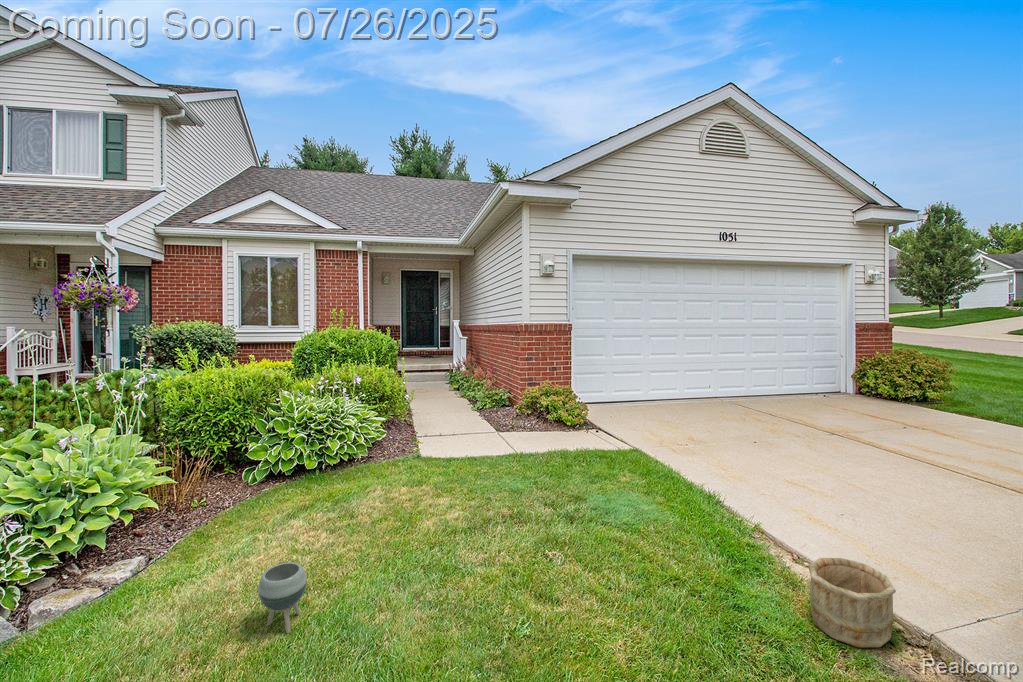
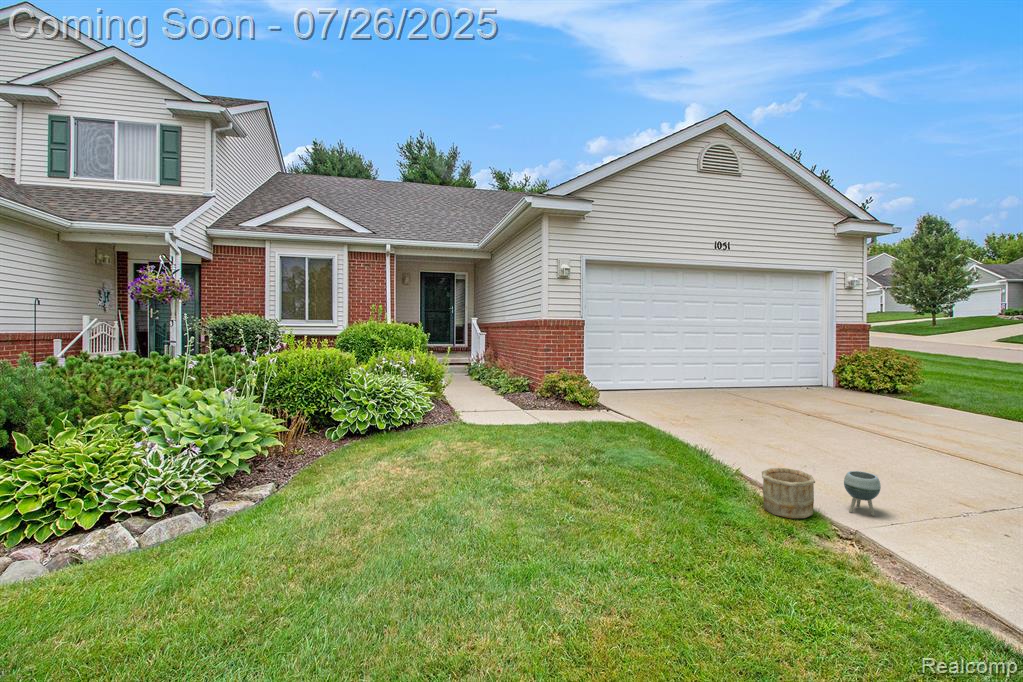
planter: present [258,562,307,633] -> present [844,471,881,516]

